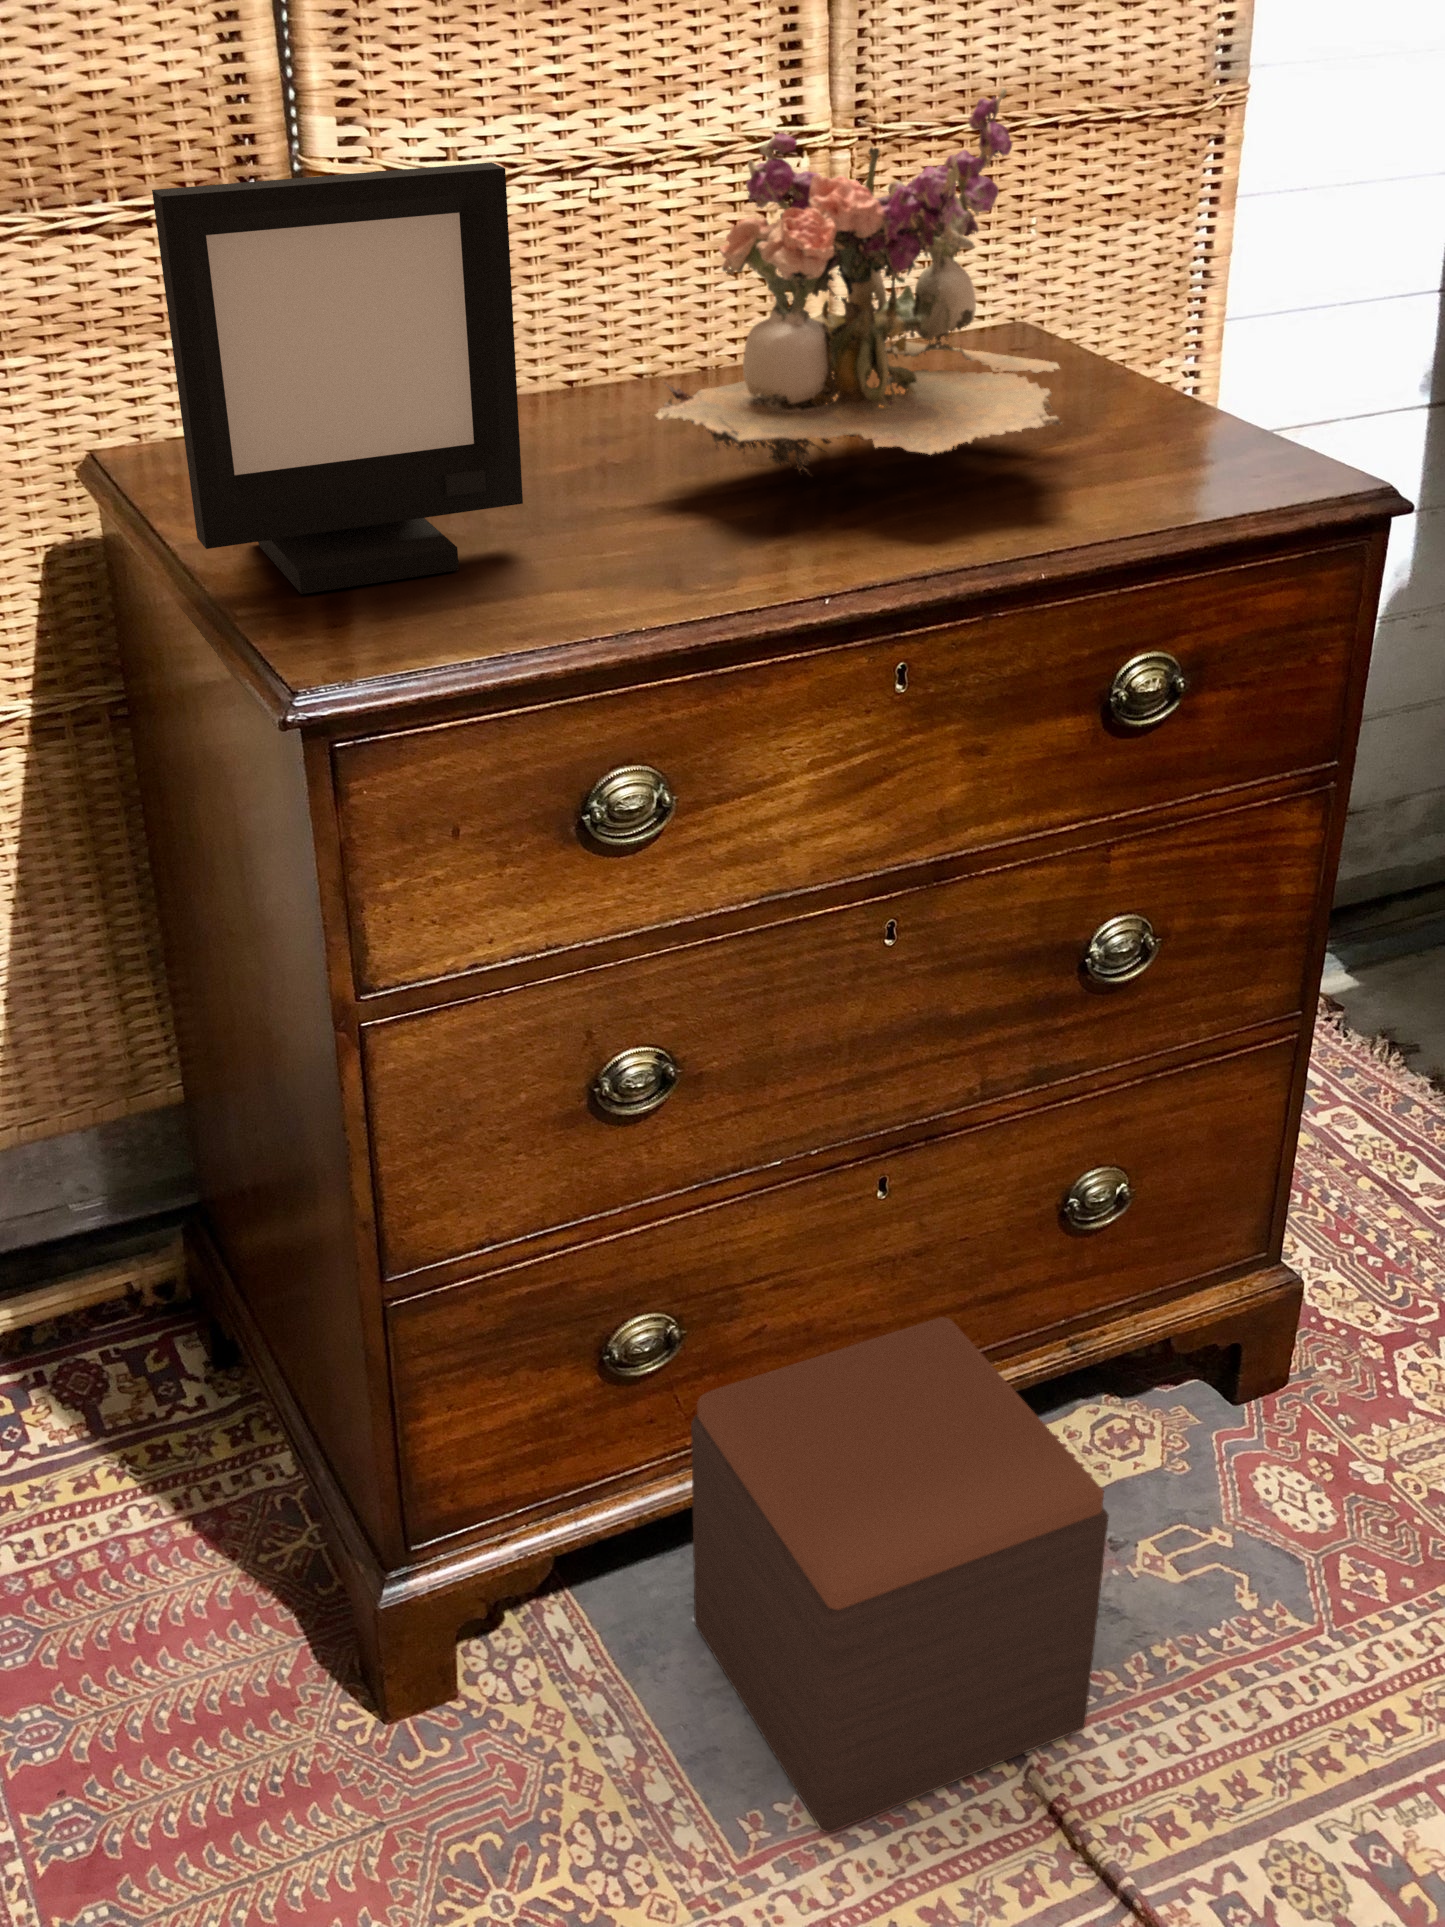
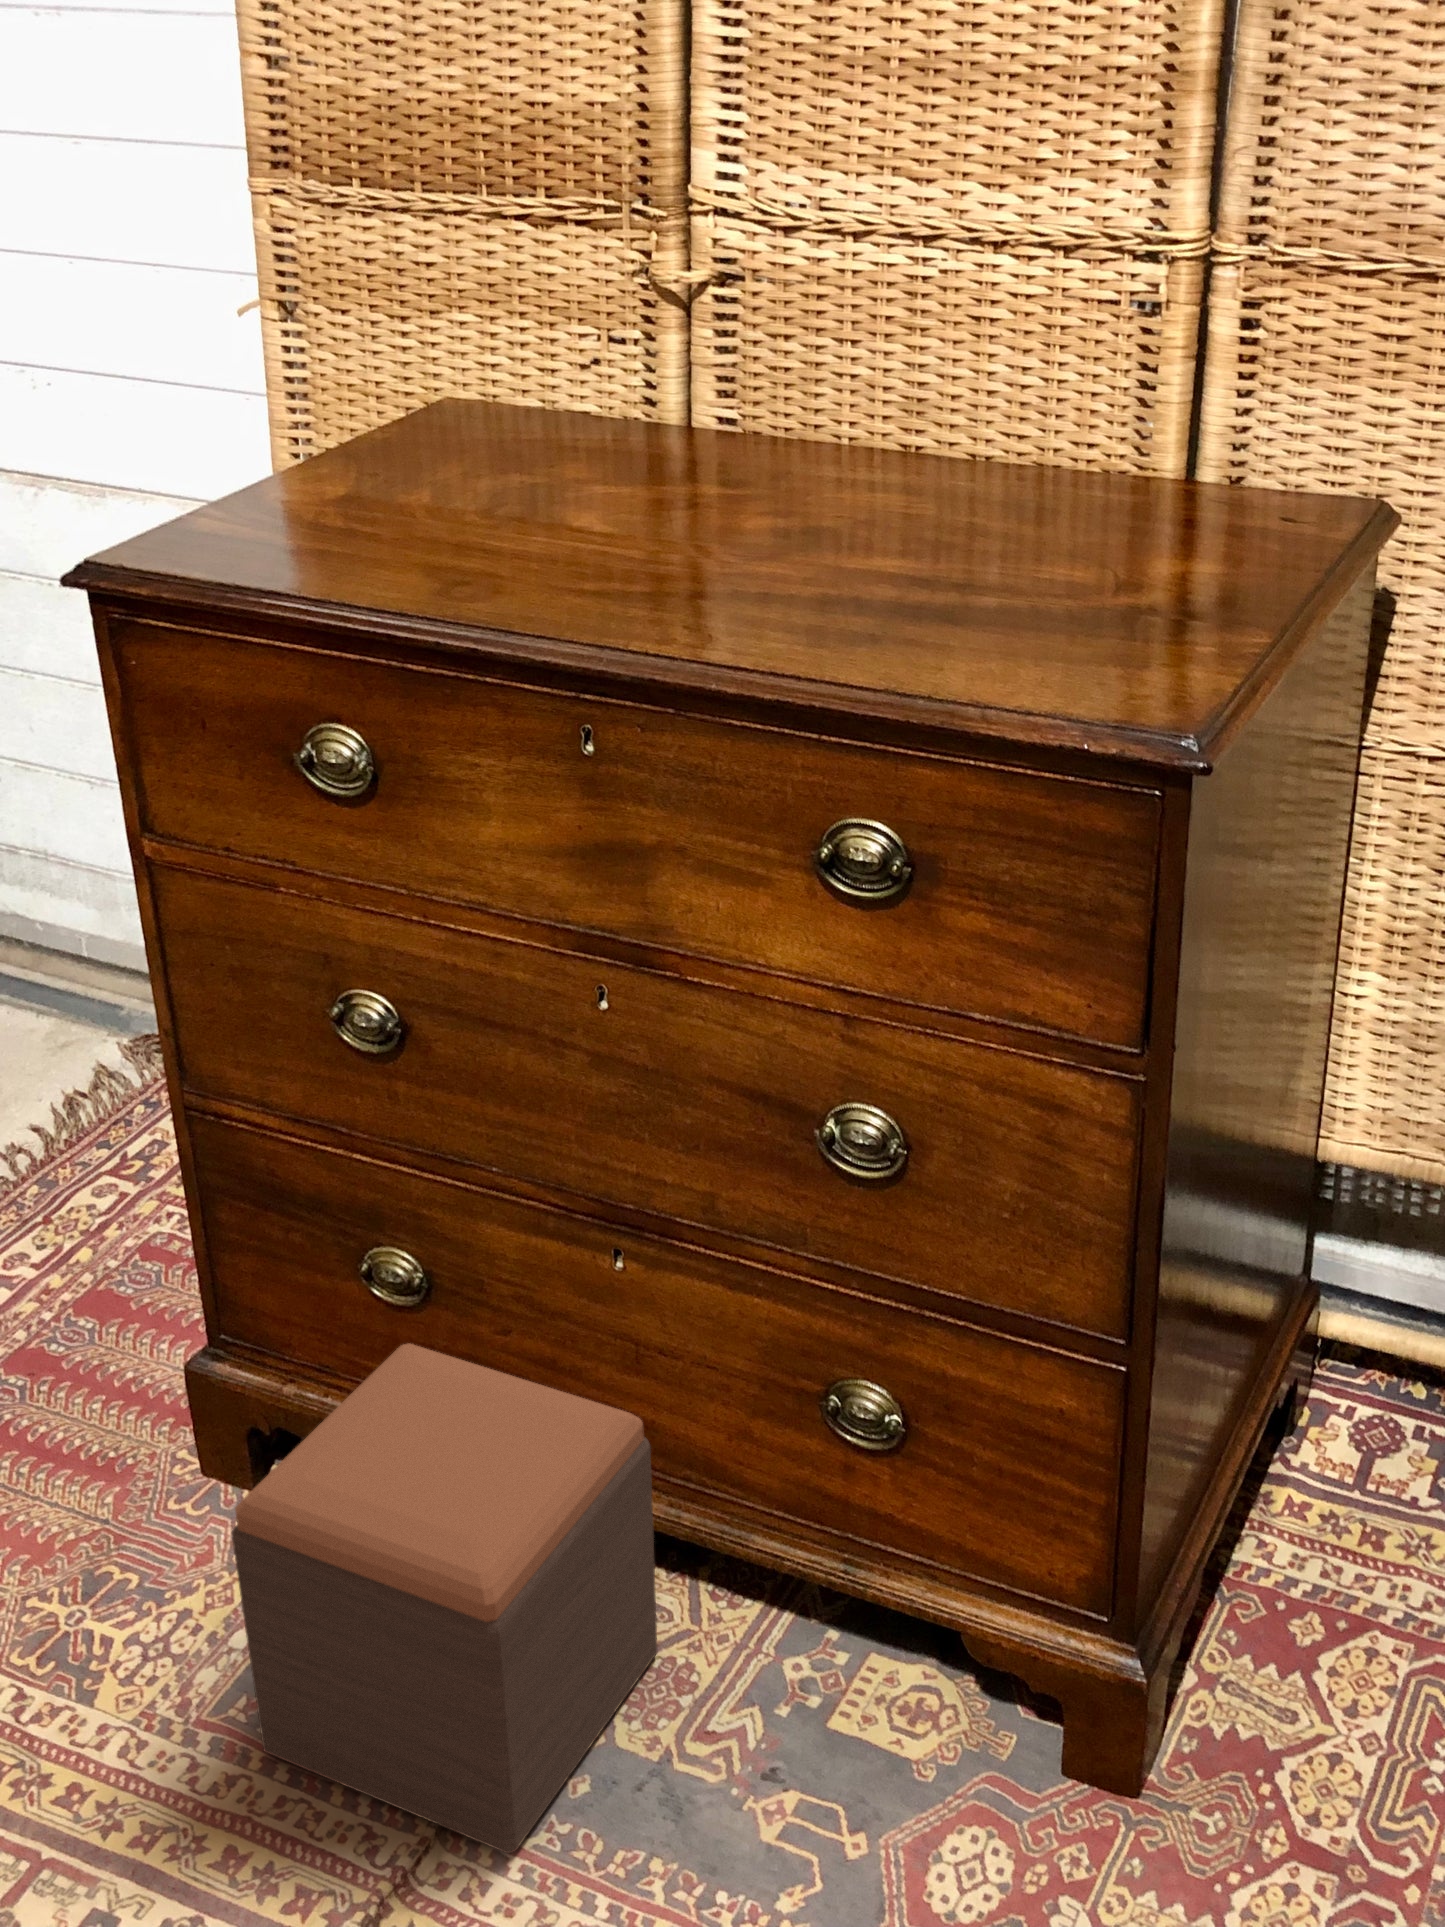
flower arrangement: present [652,88,1061,473] -> none [624,191,1089,553]
picture frame: present [152,162,523,594] -> none [193,172,474,535]

